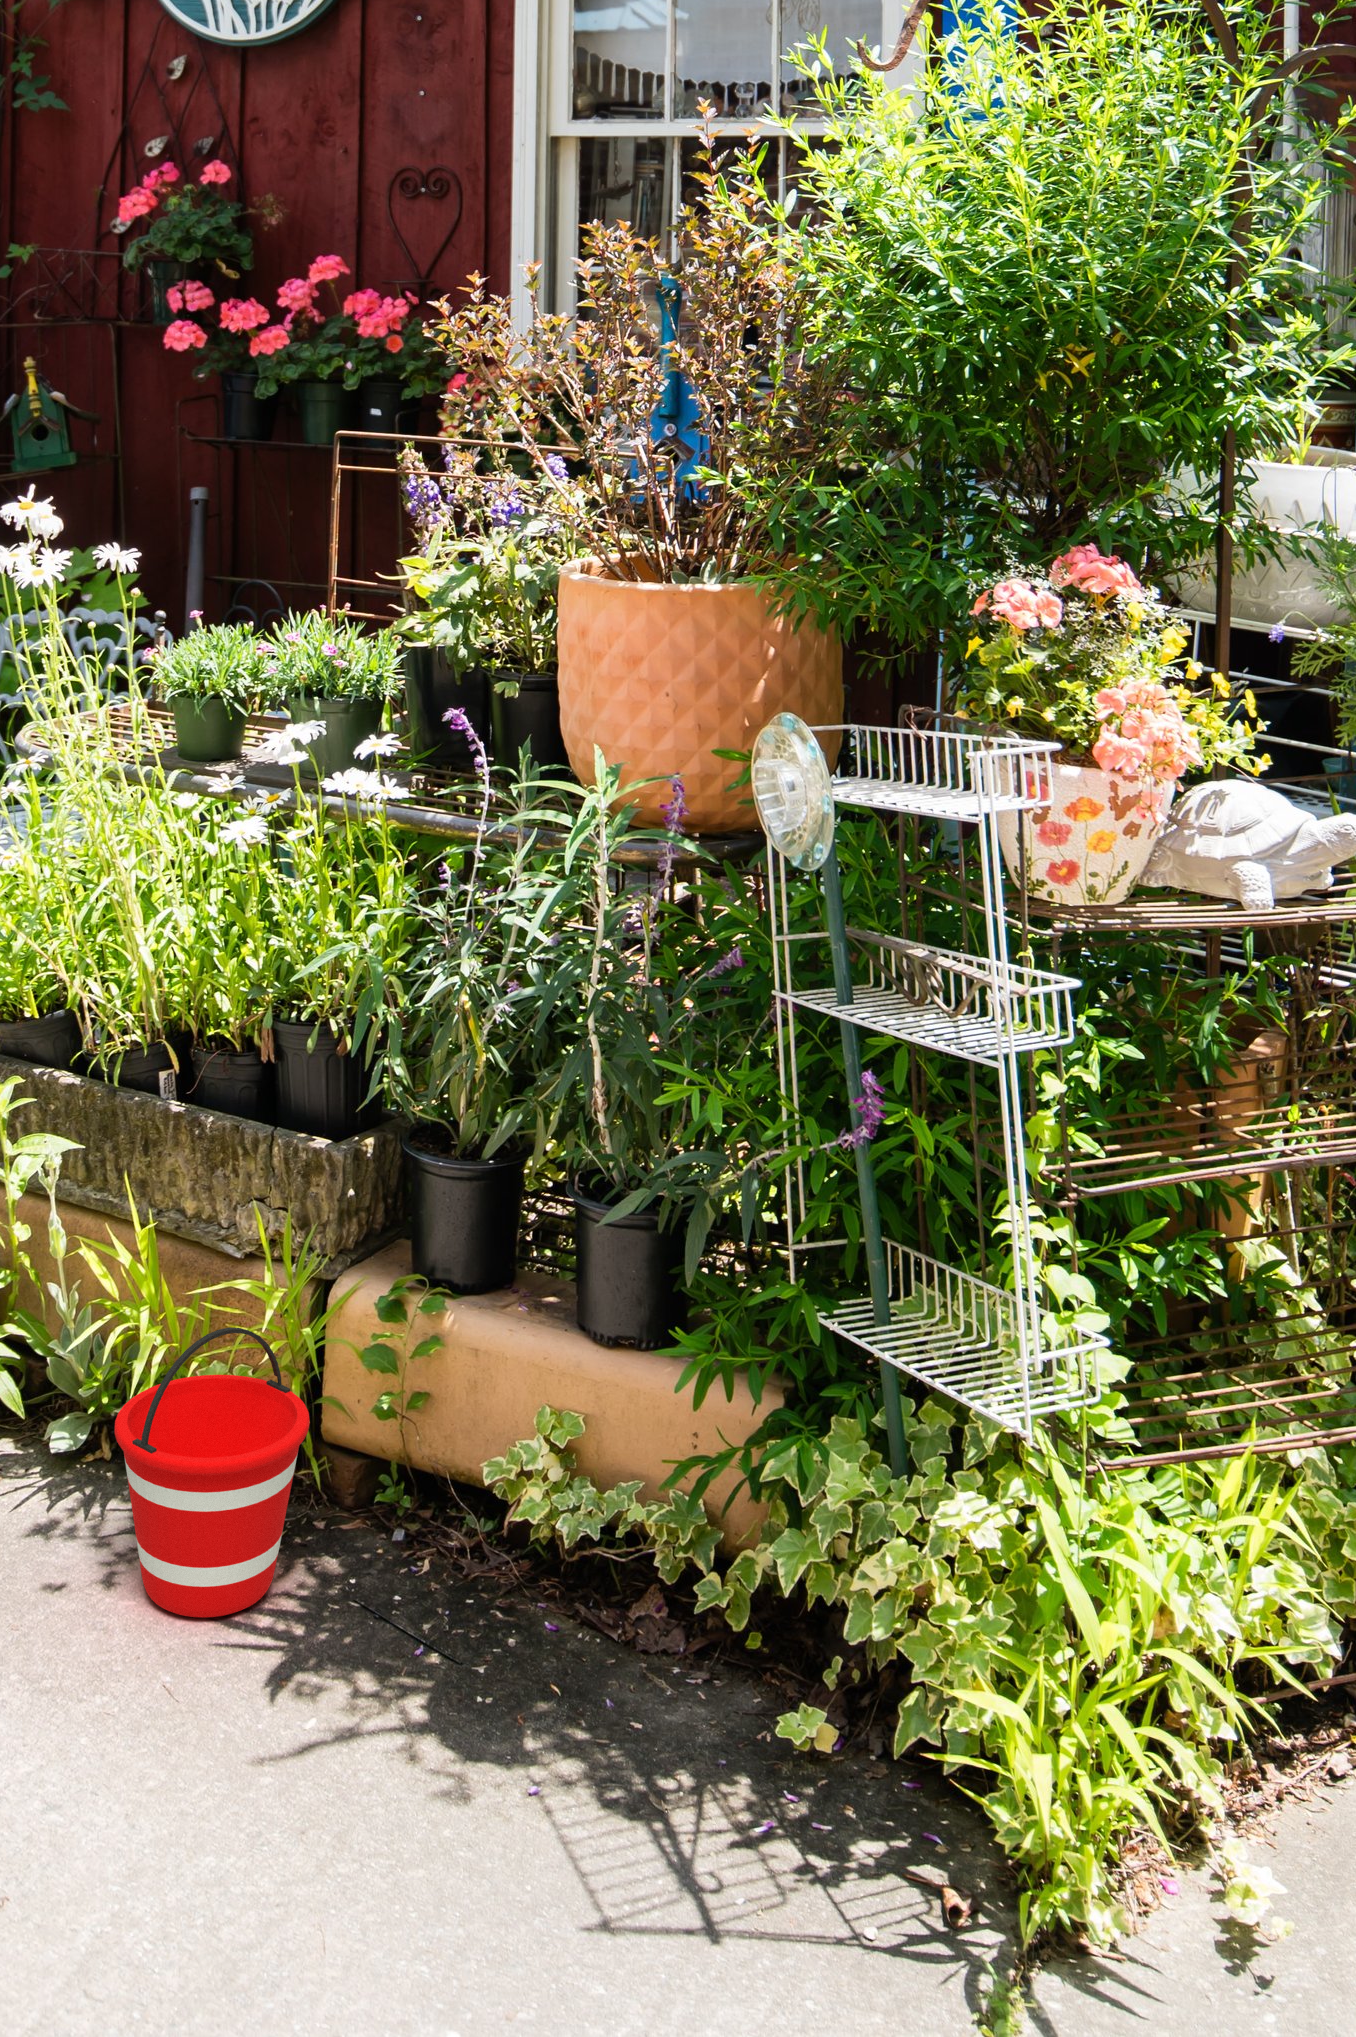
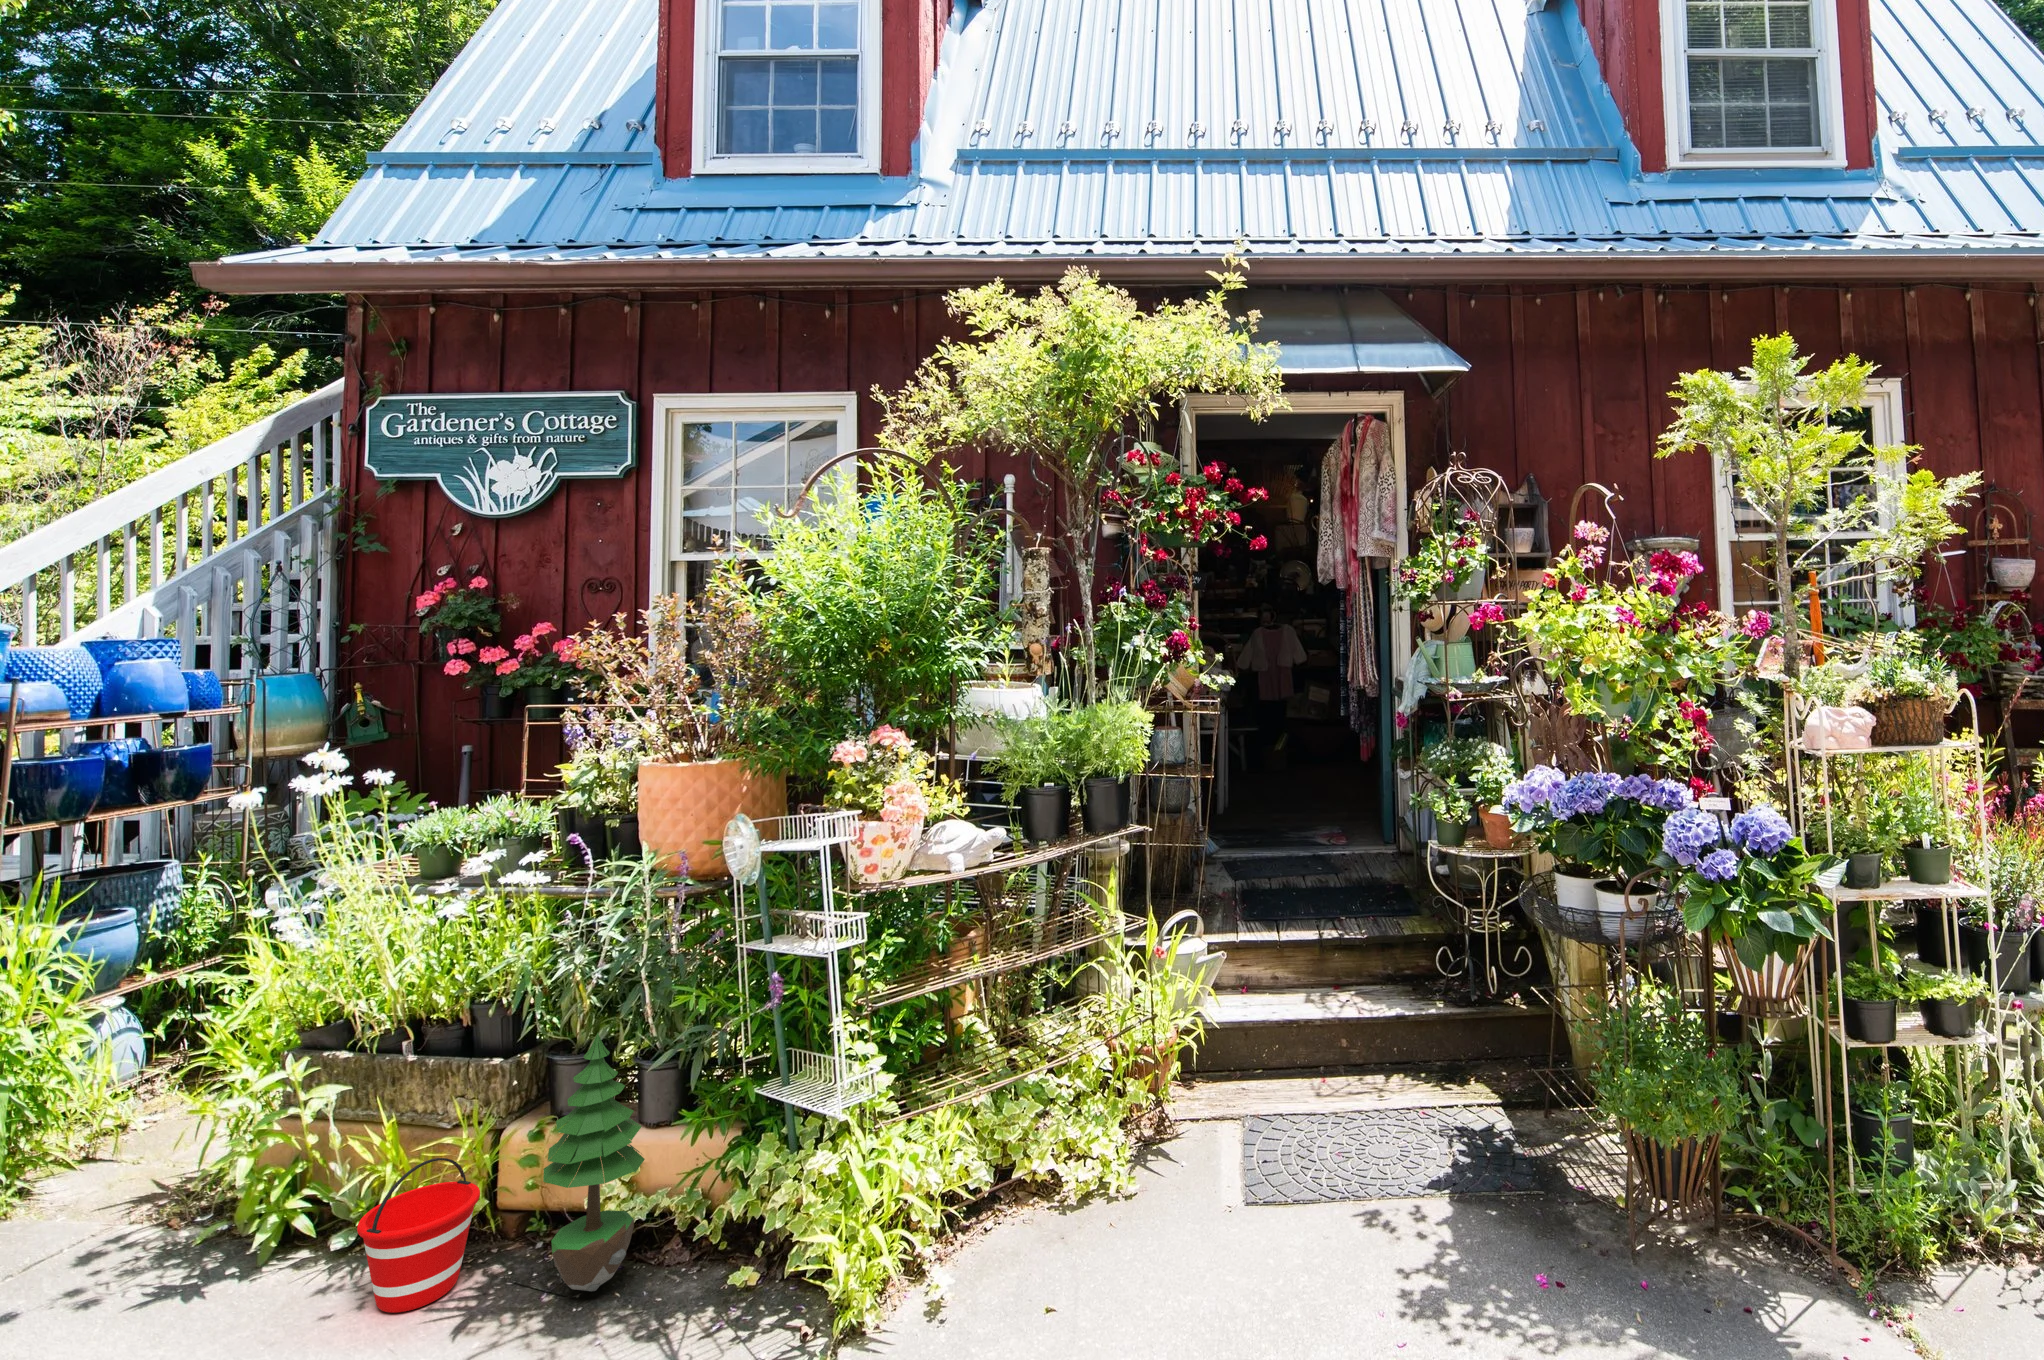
potted tree: none [429,1146,618,1690] -> present [543,1033,645,1292]

